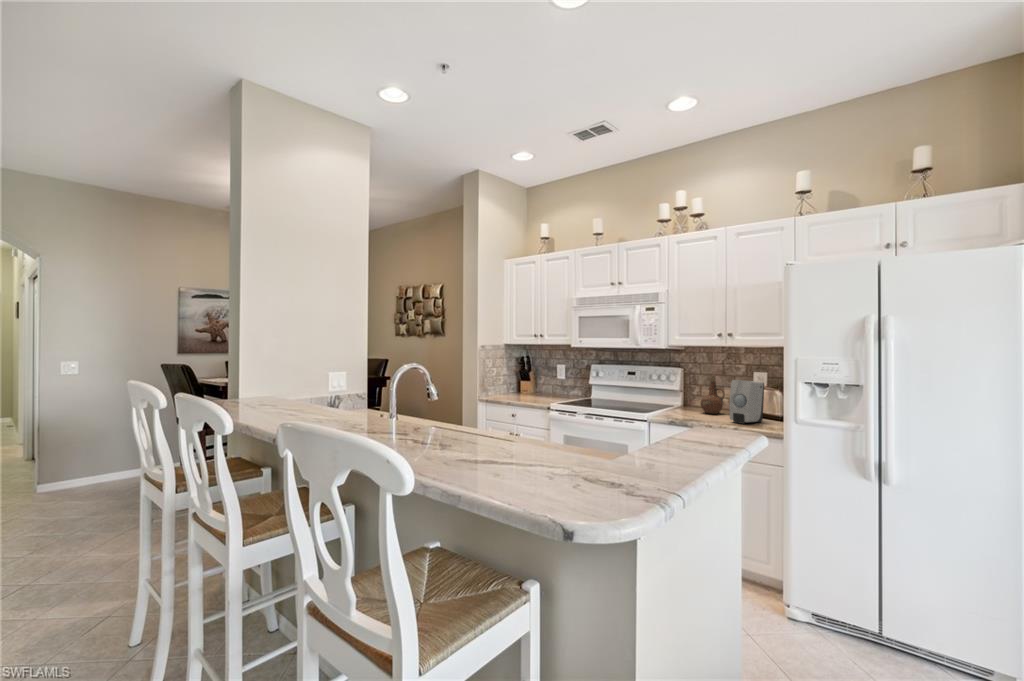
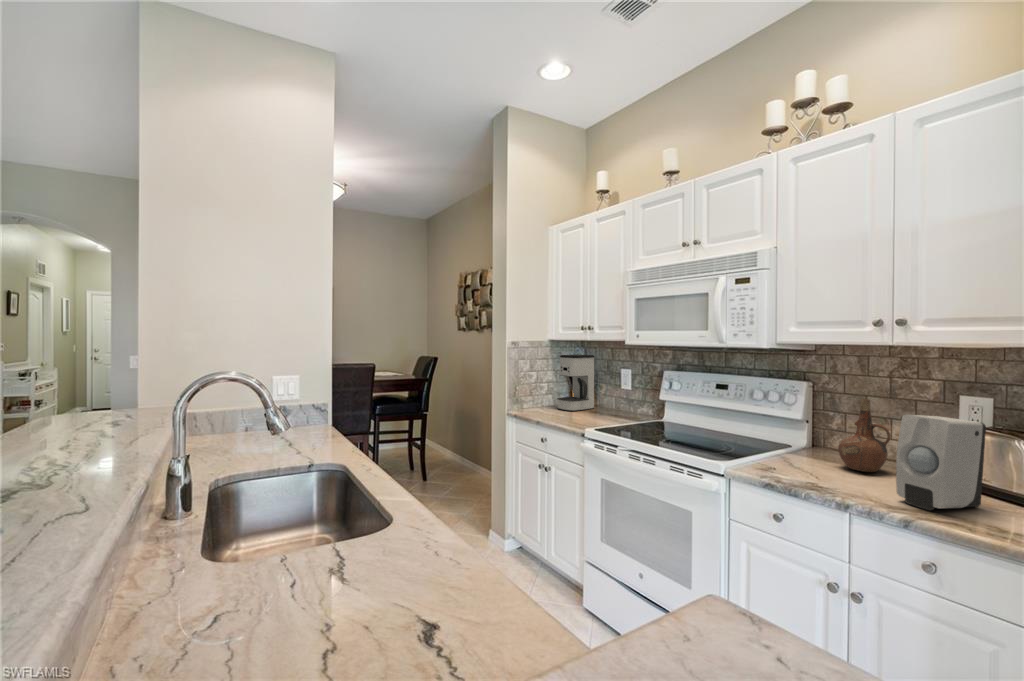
coffee maker: none [513,355,539,396] -> present [557,354,594,411]

